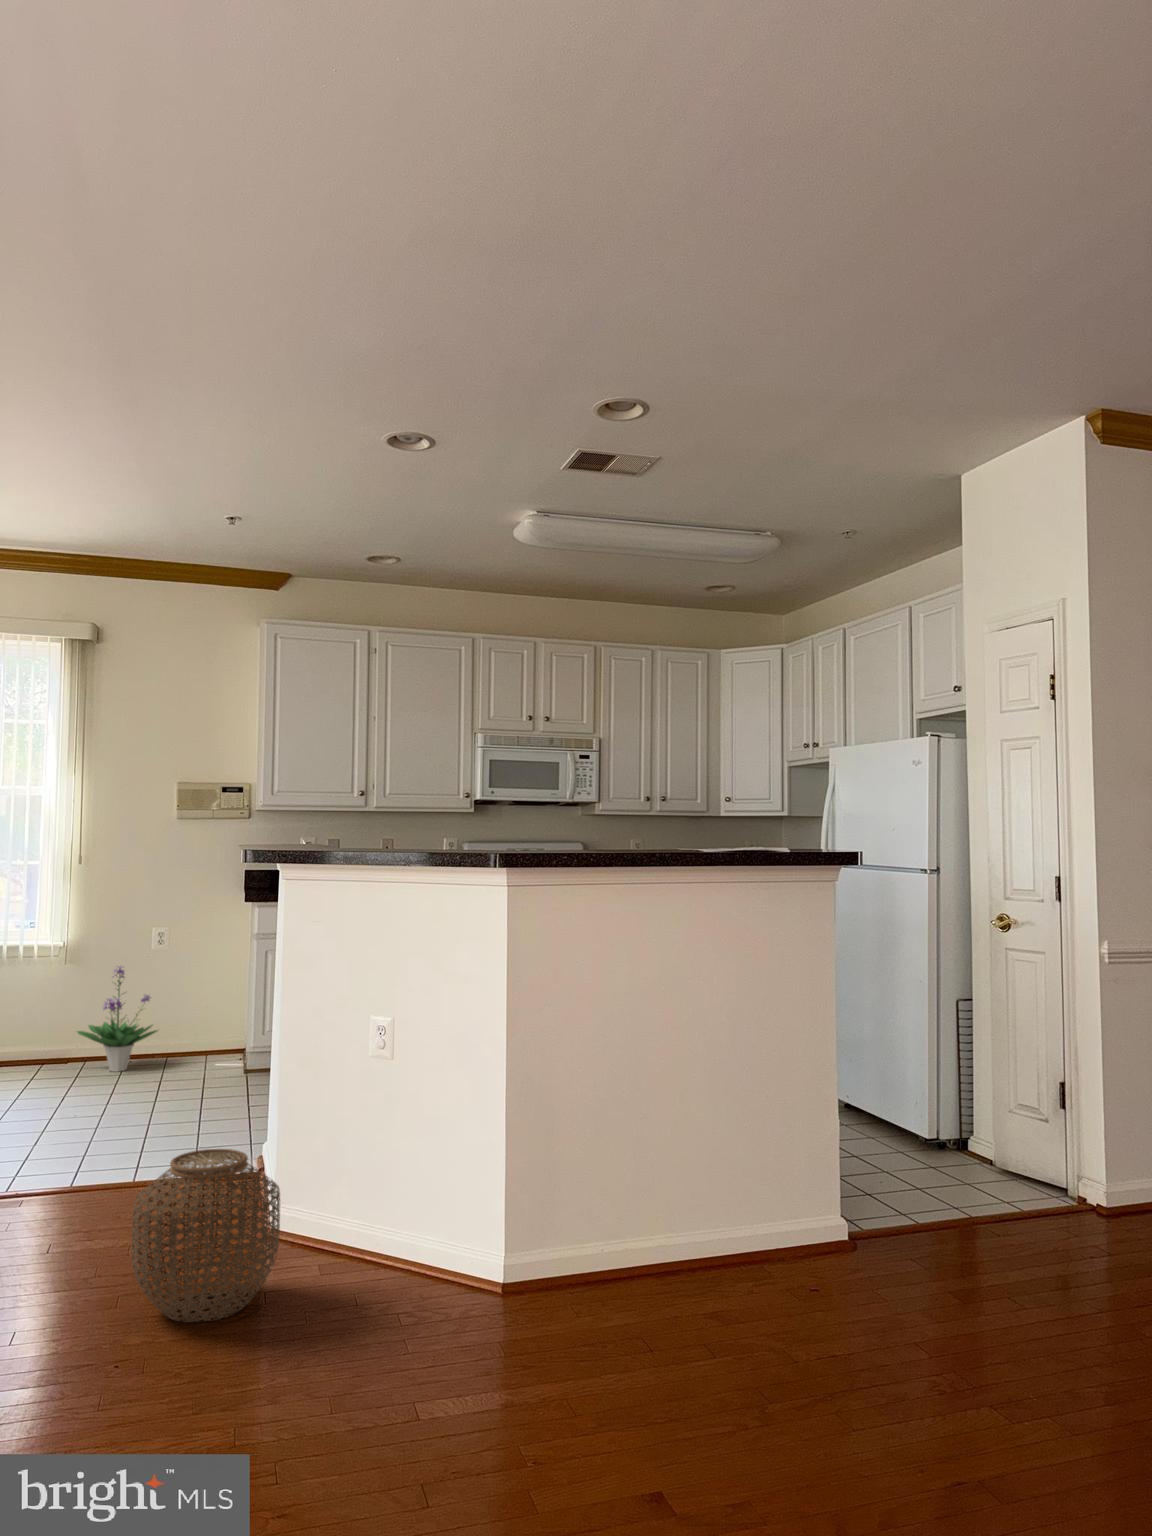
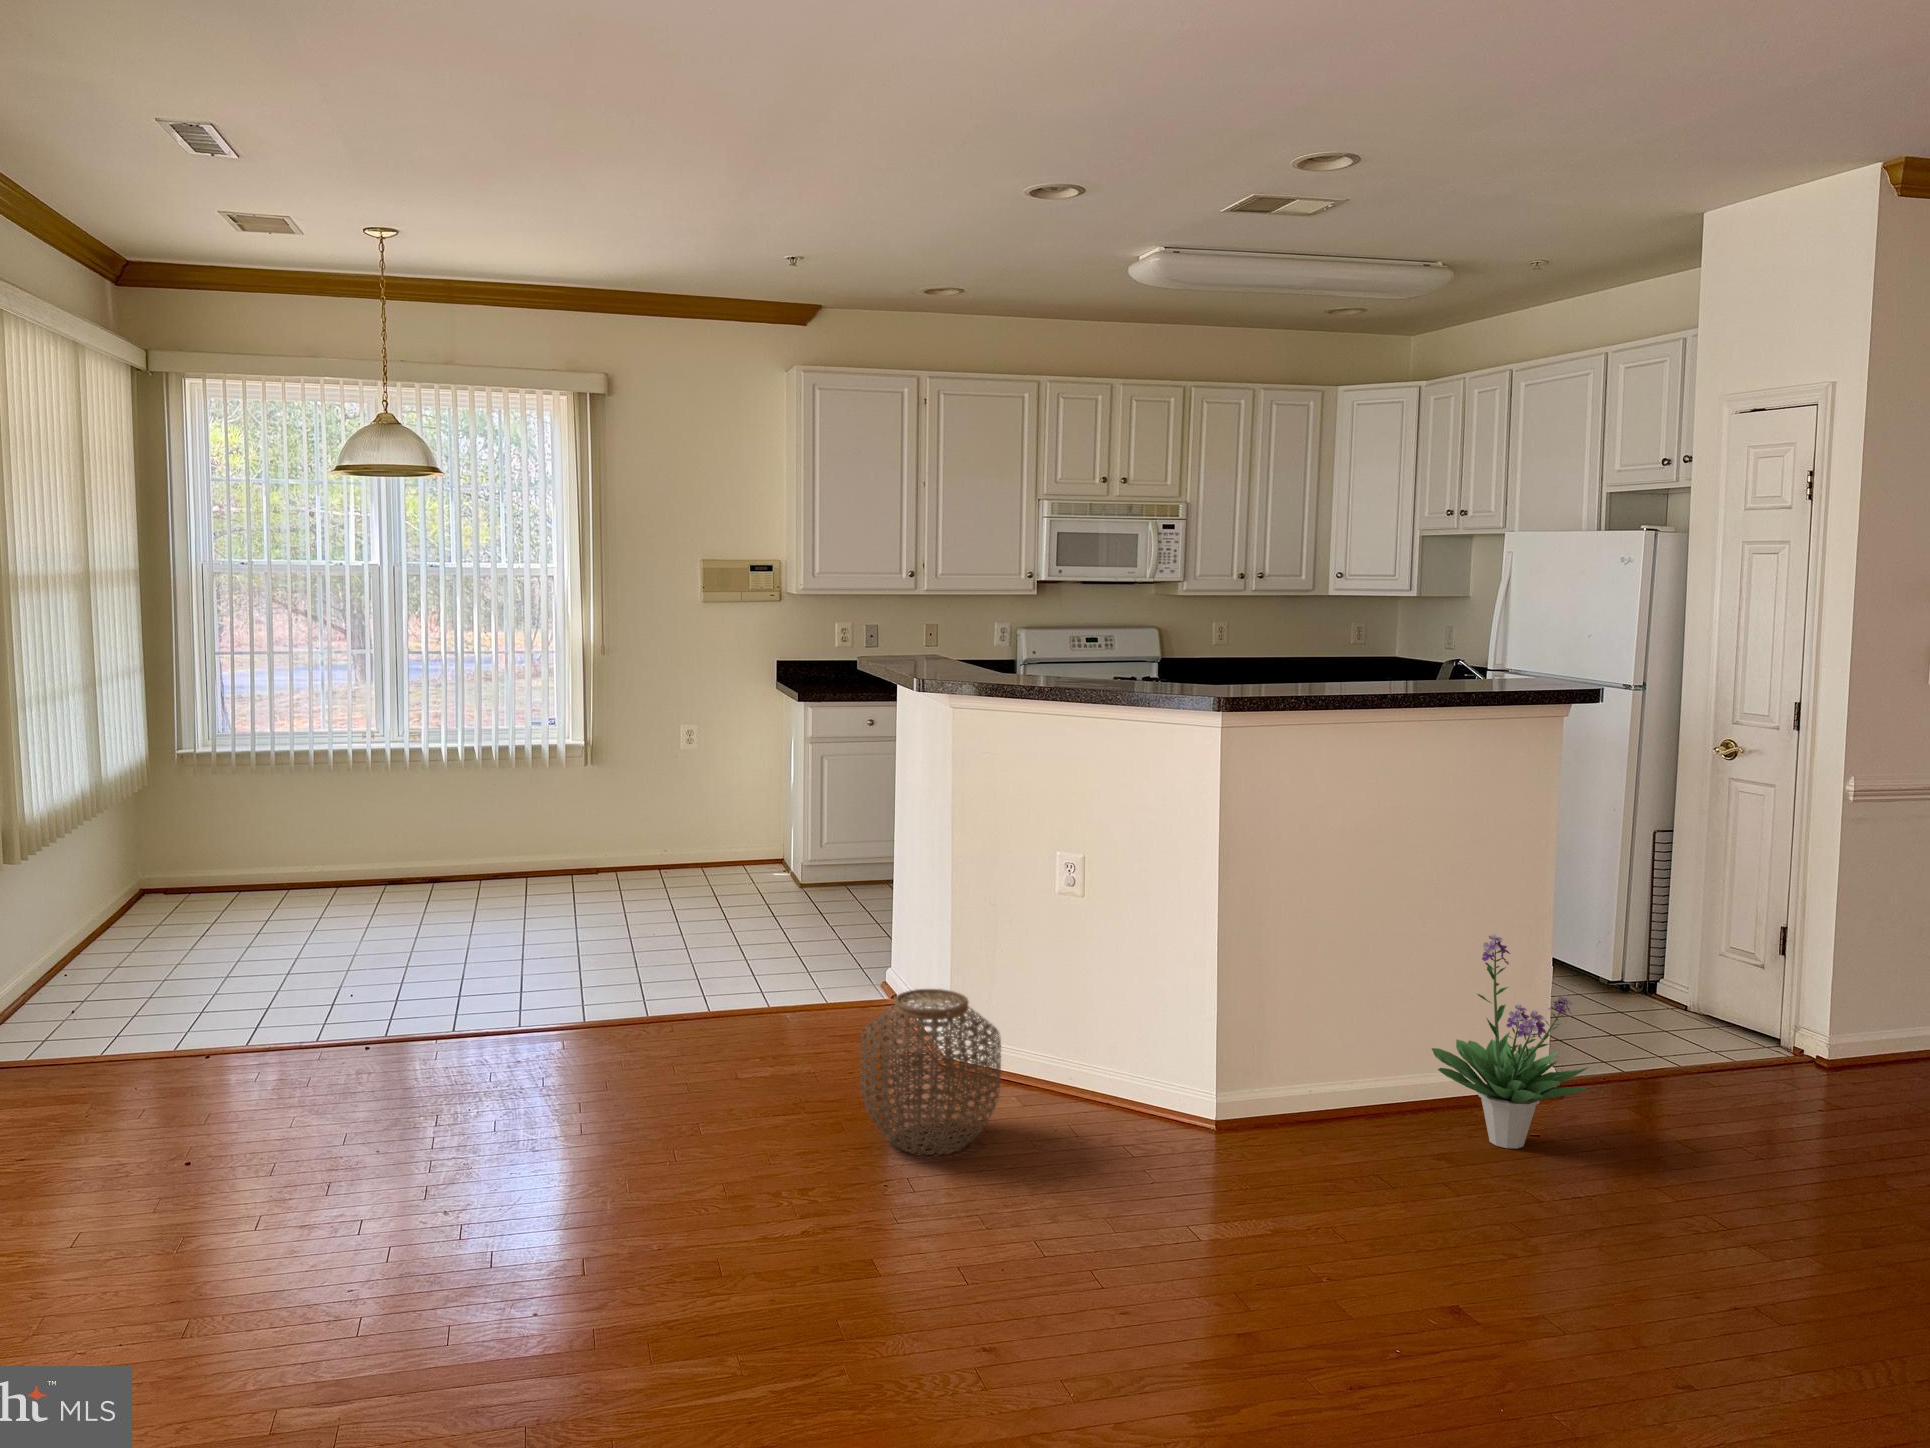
potted plant: present [77,966,157,1072] -> present [1432,934,1587,1149]

